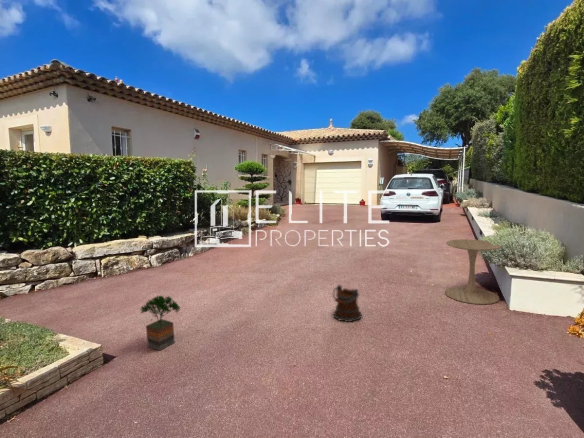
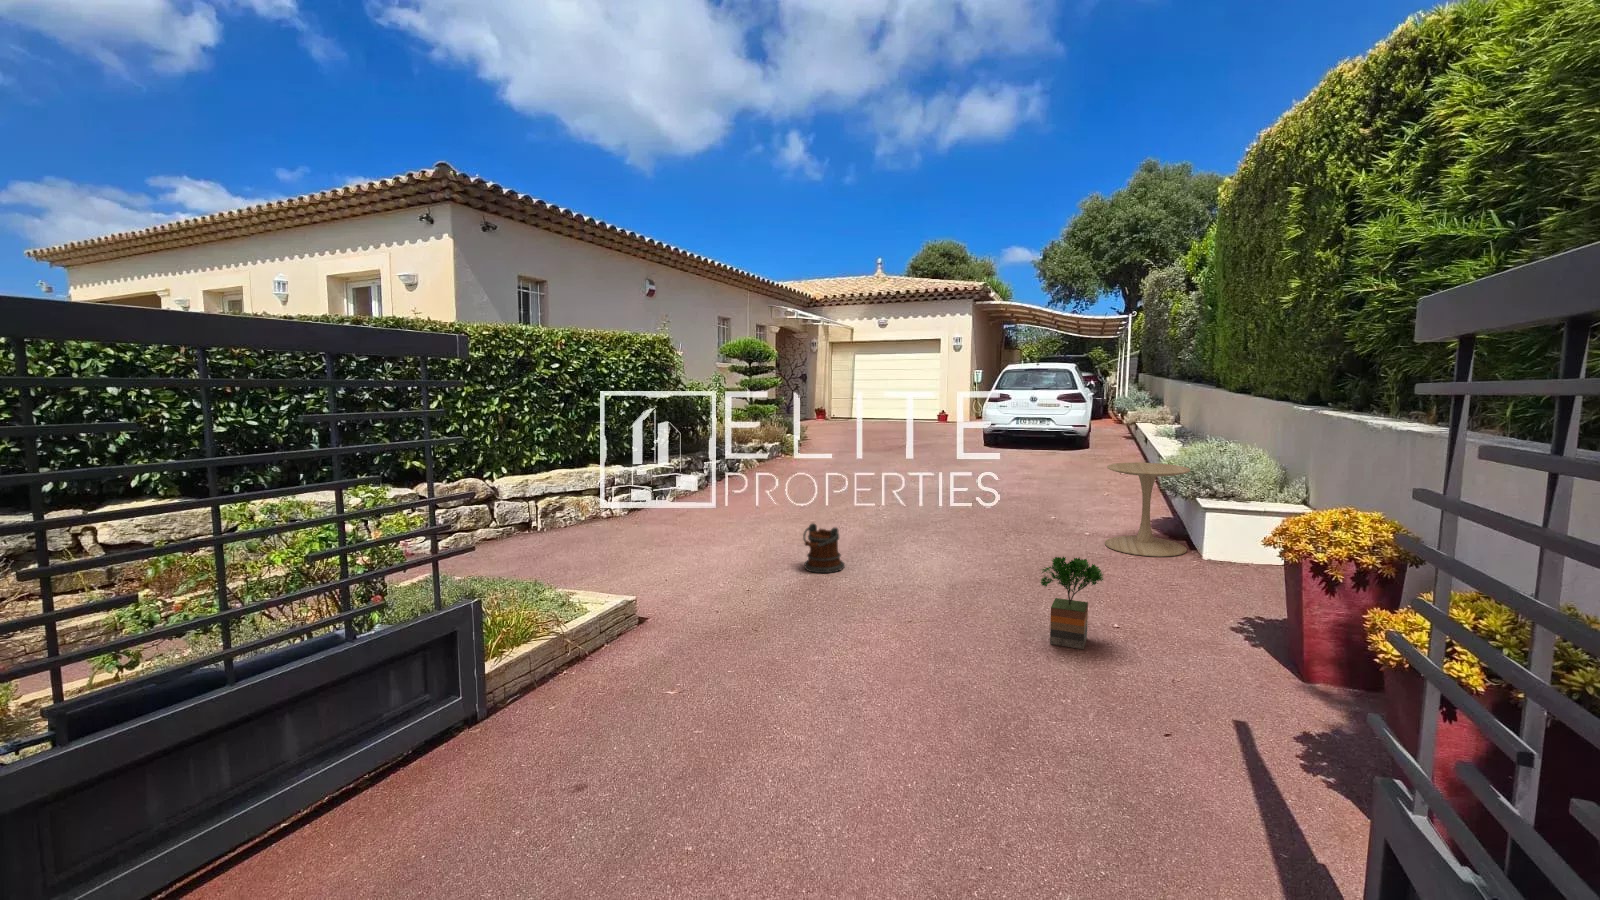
bucket: present [333,285,362,322] -> present [803,524,845,573]
potted tree: present [141,296,180,351] -> present [1041,556,1103,649]

